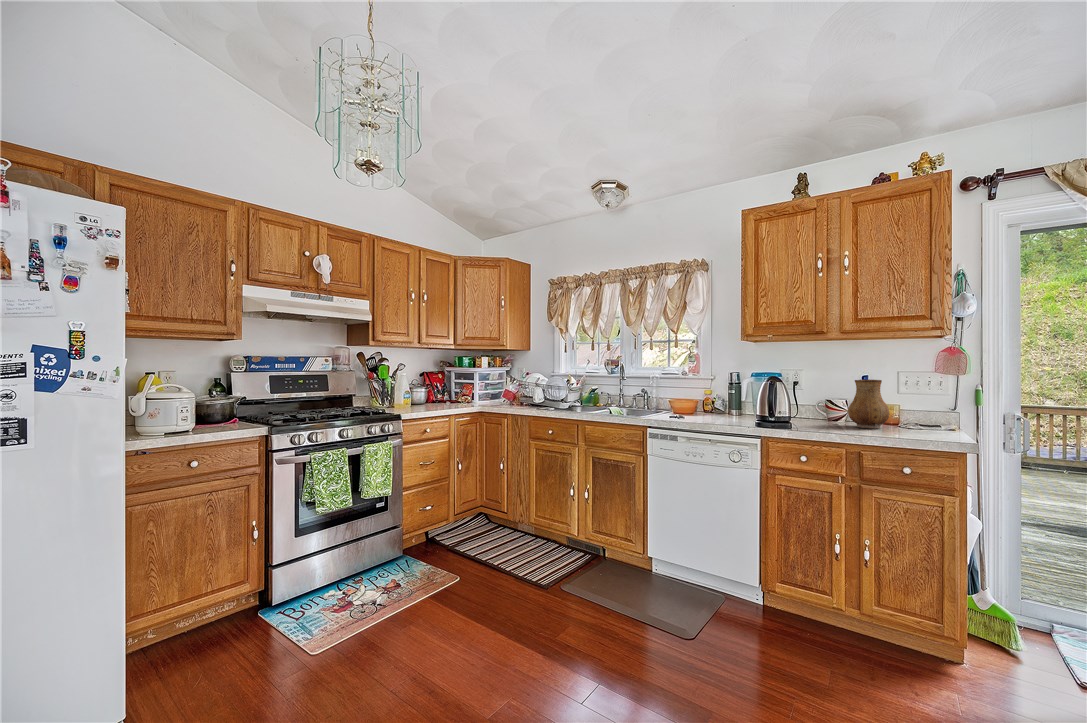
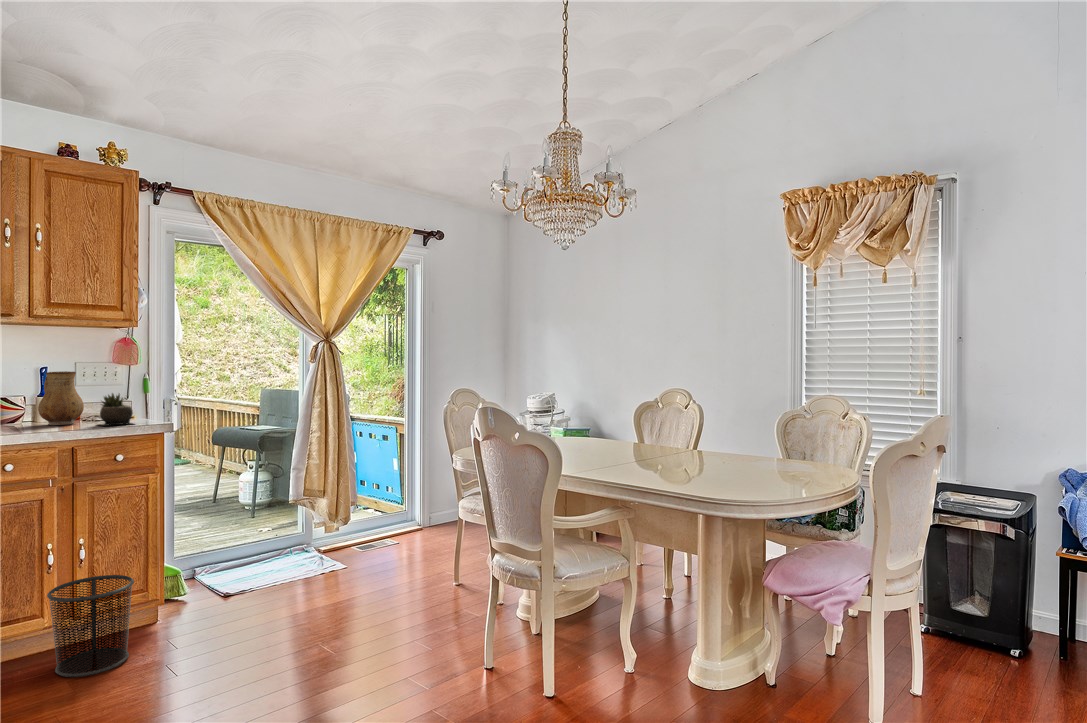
succulent plant: none [892,403,932,438] -> present [98,393,133,426]
waste bin: none [820,576,907,689] -> present [47,575,134,677]

